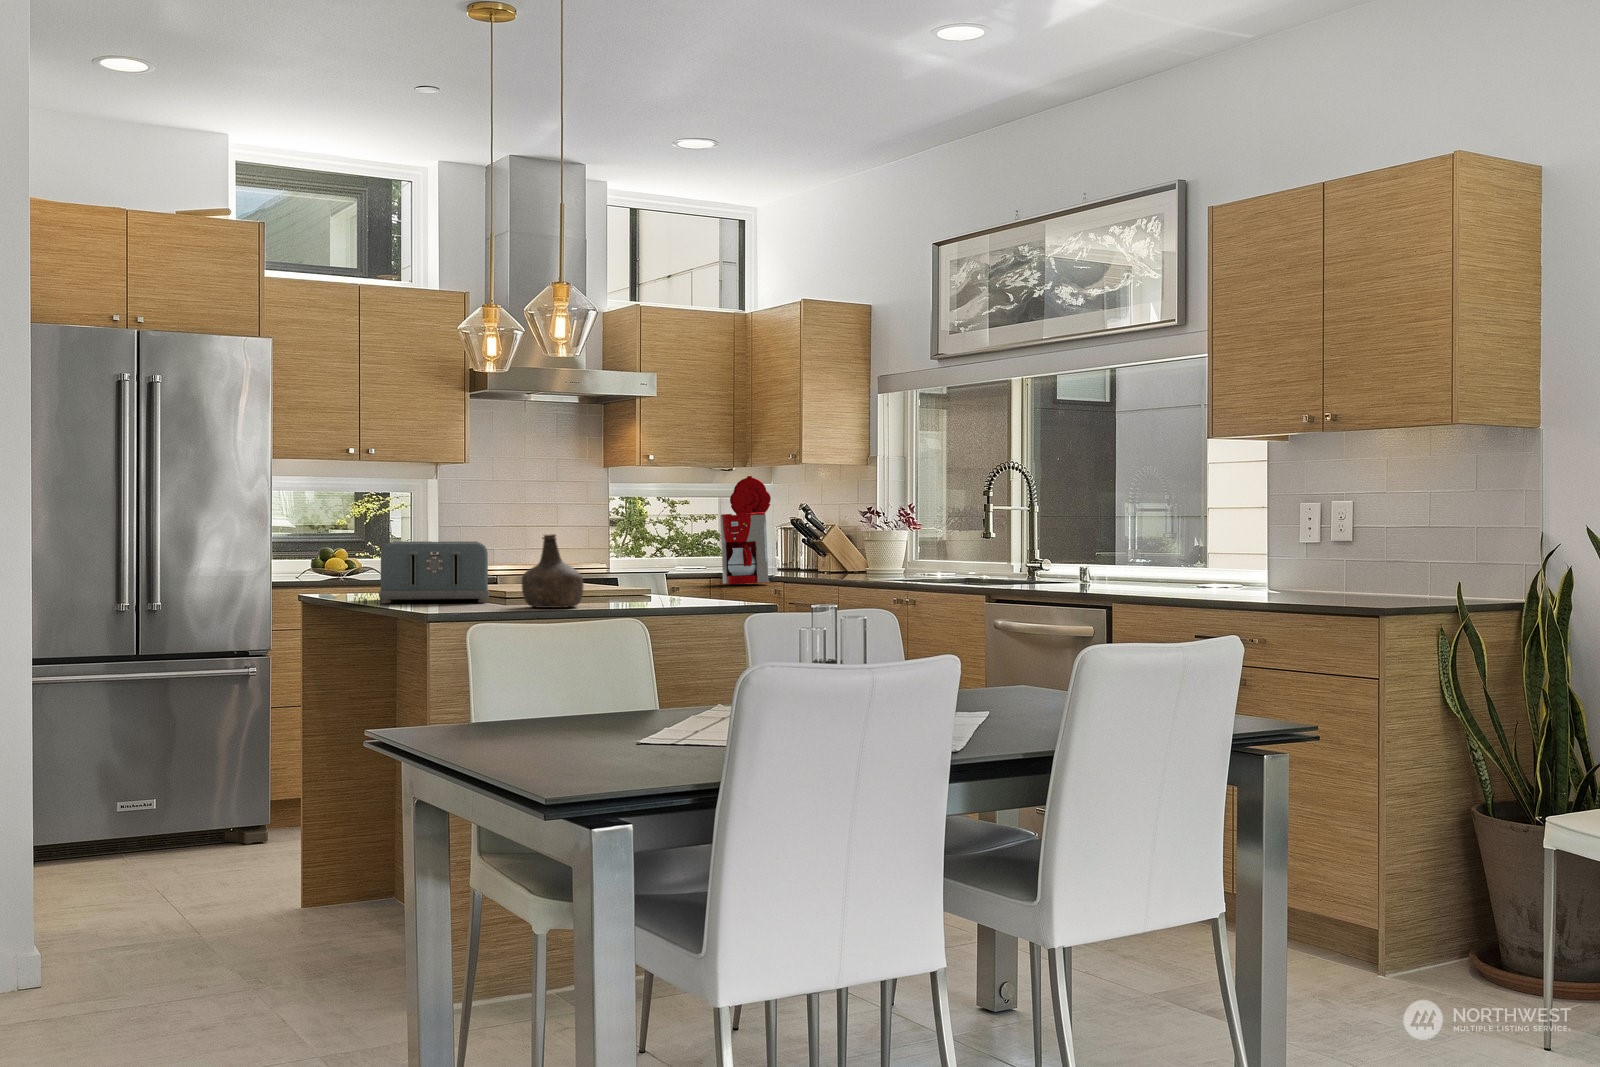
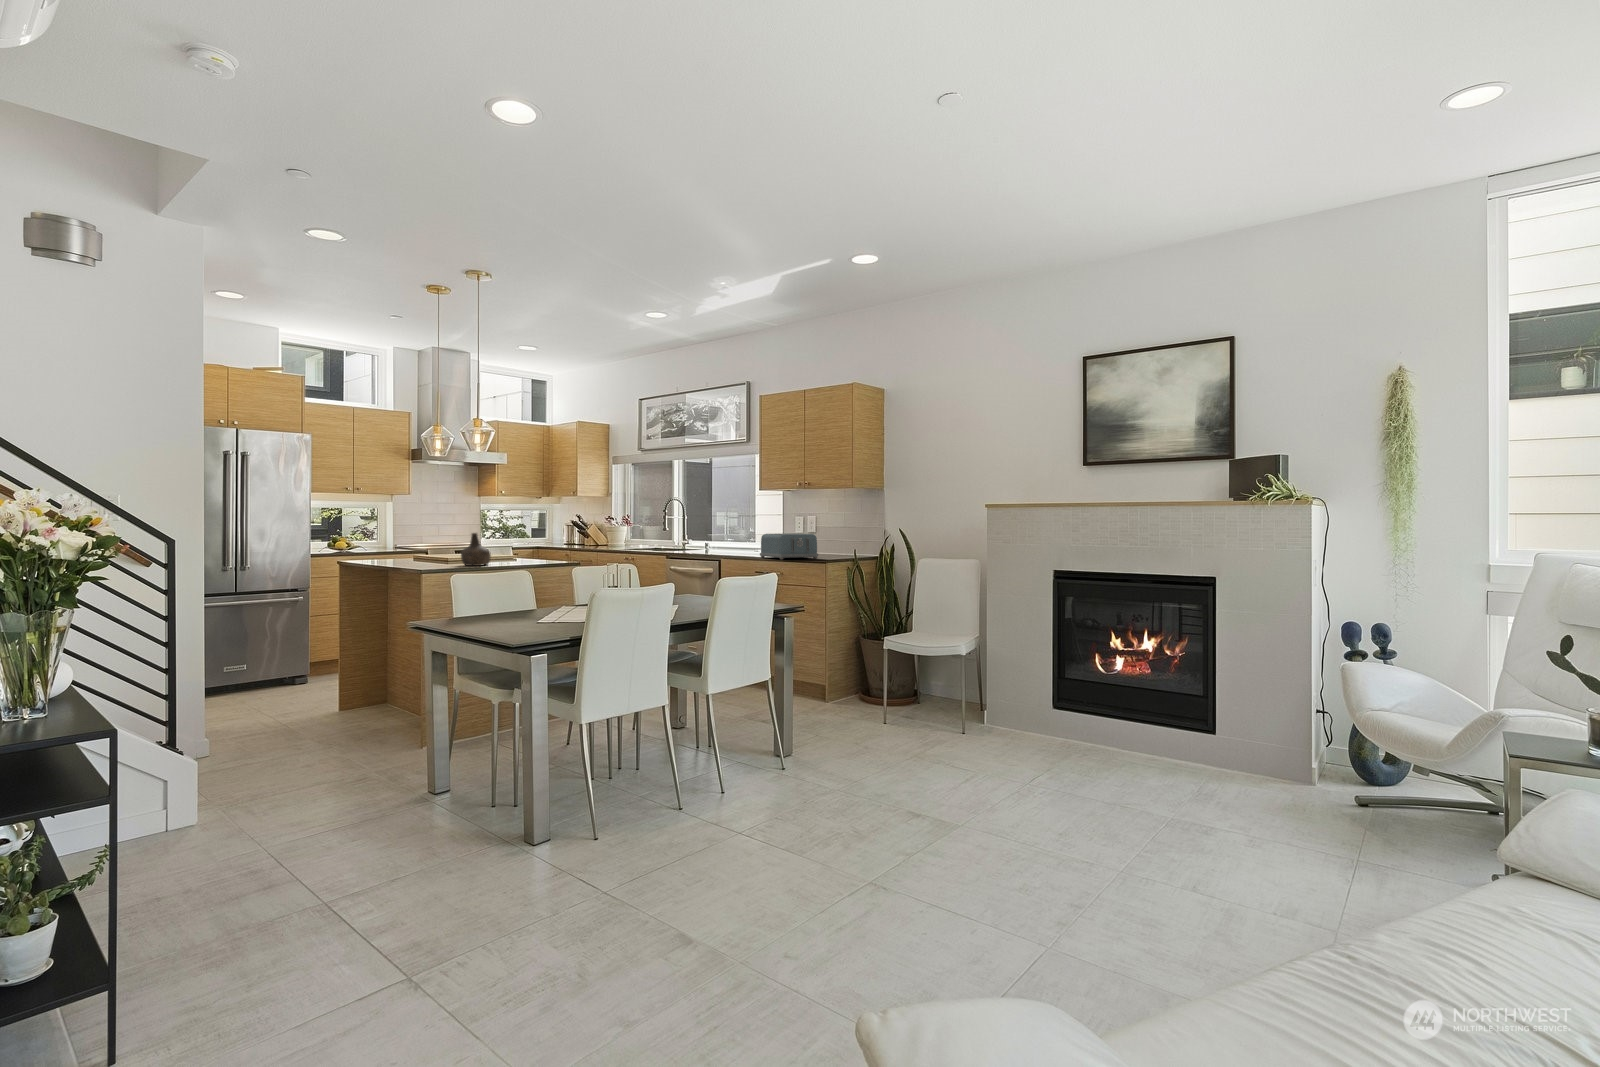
coffee maker: present [720,476,778,584] -> none [543,503,570,552]
toaster: present [379,541,489,603] -> present [760,533,818,559]

